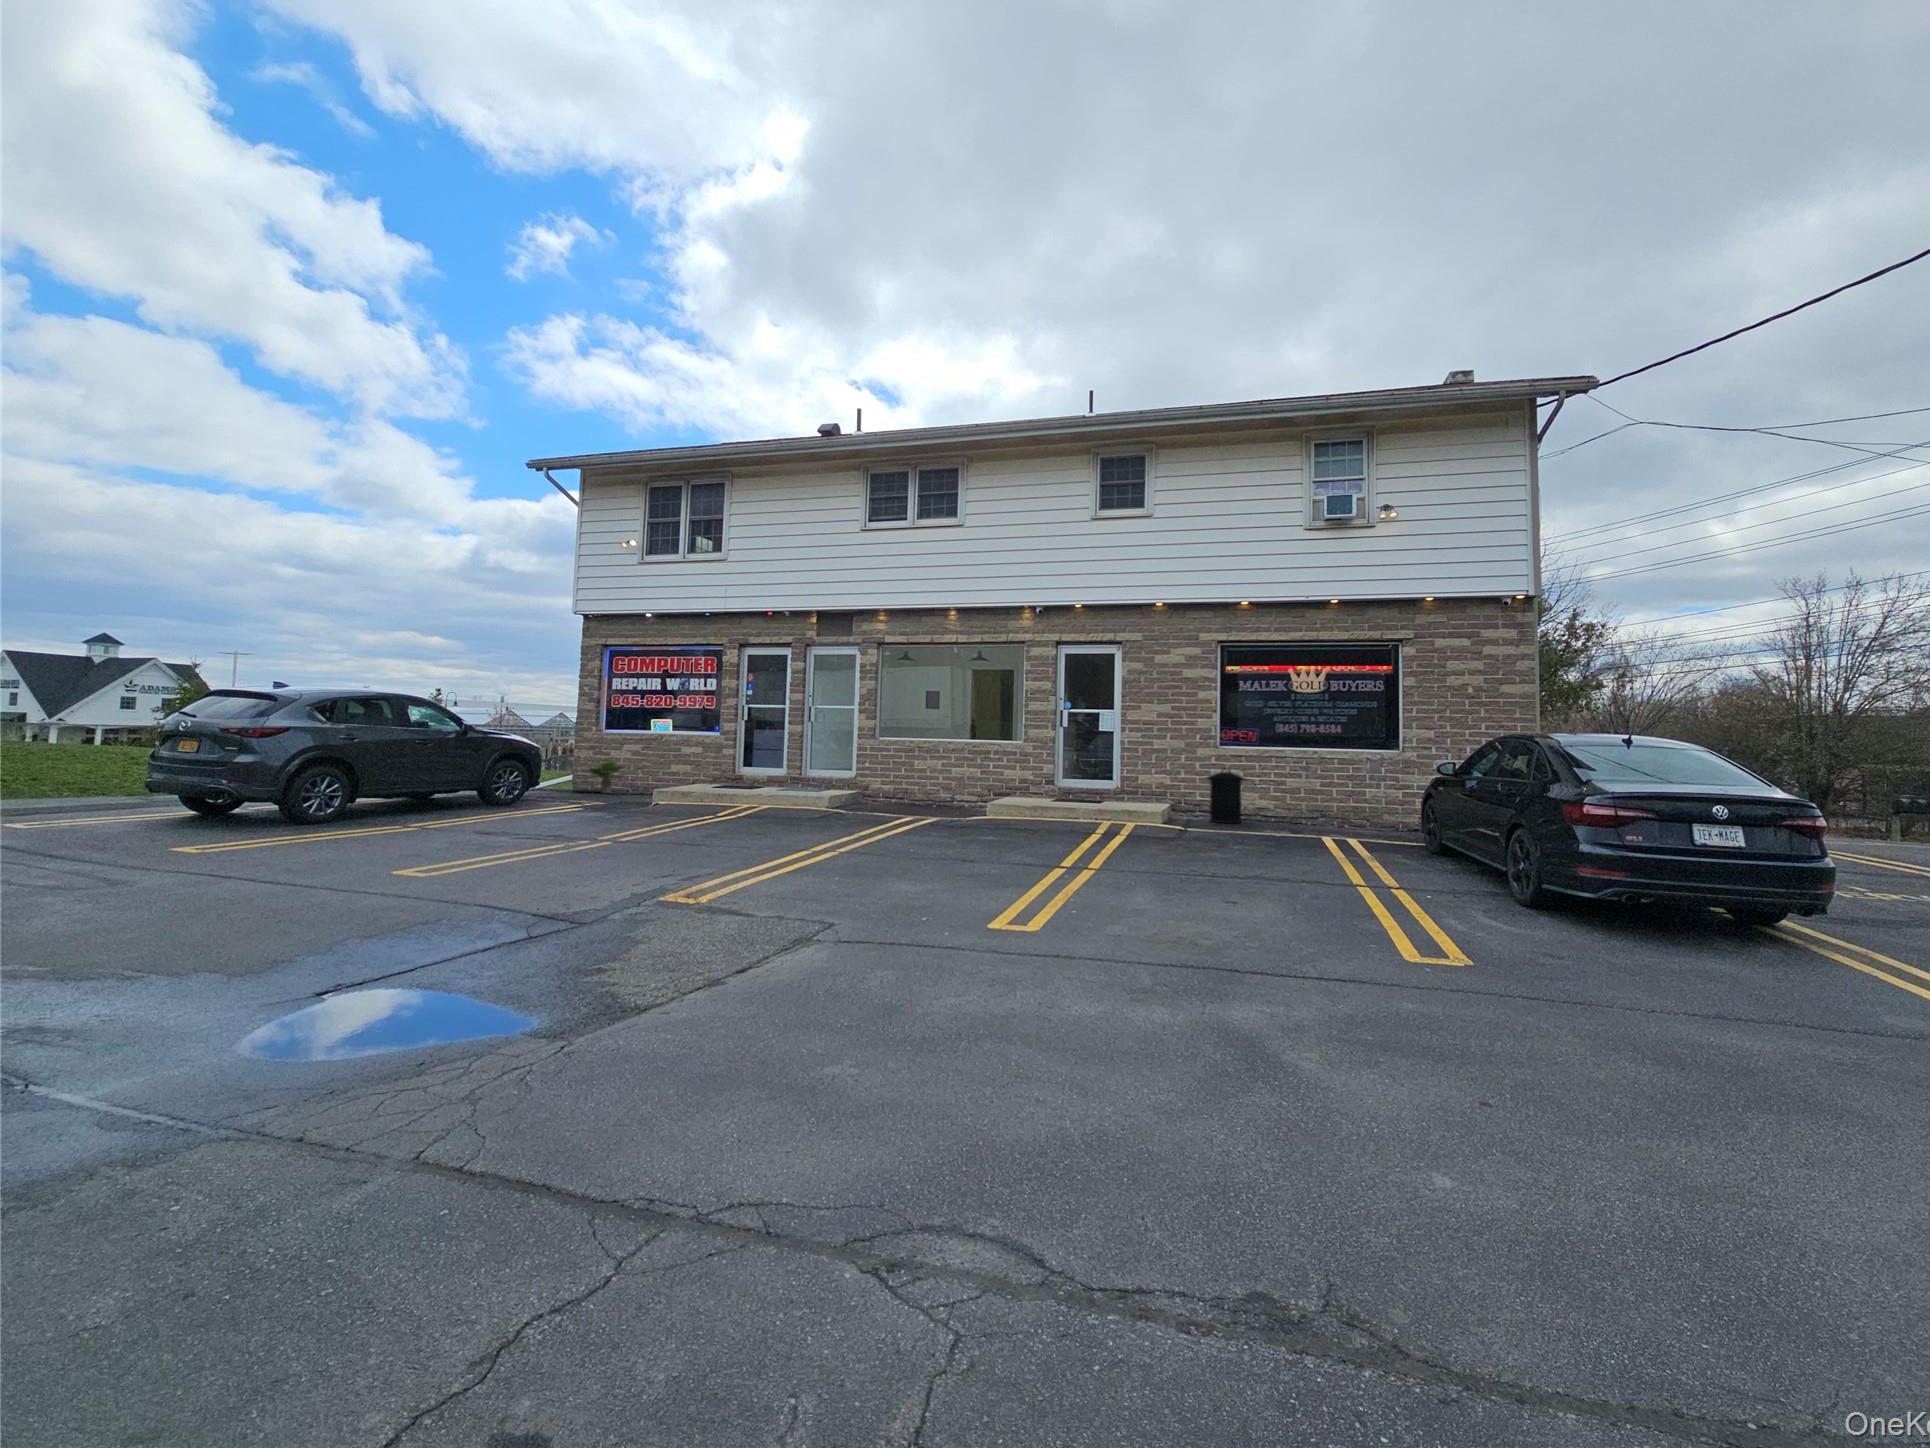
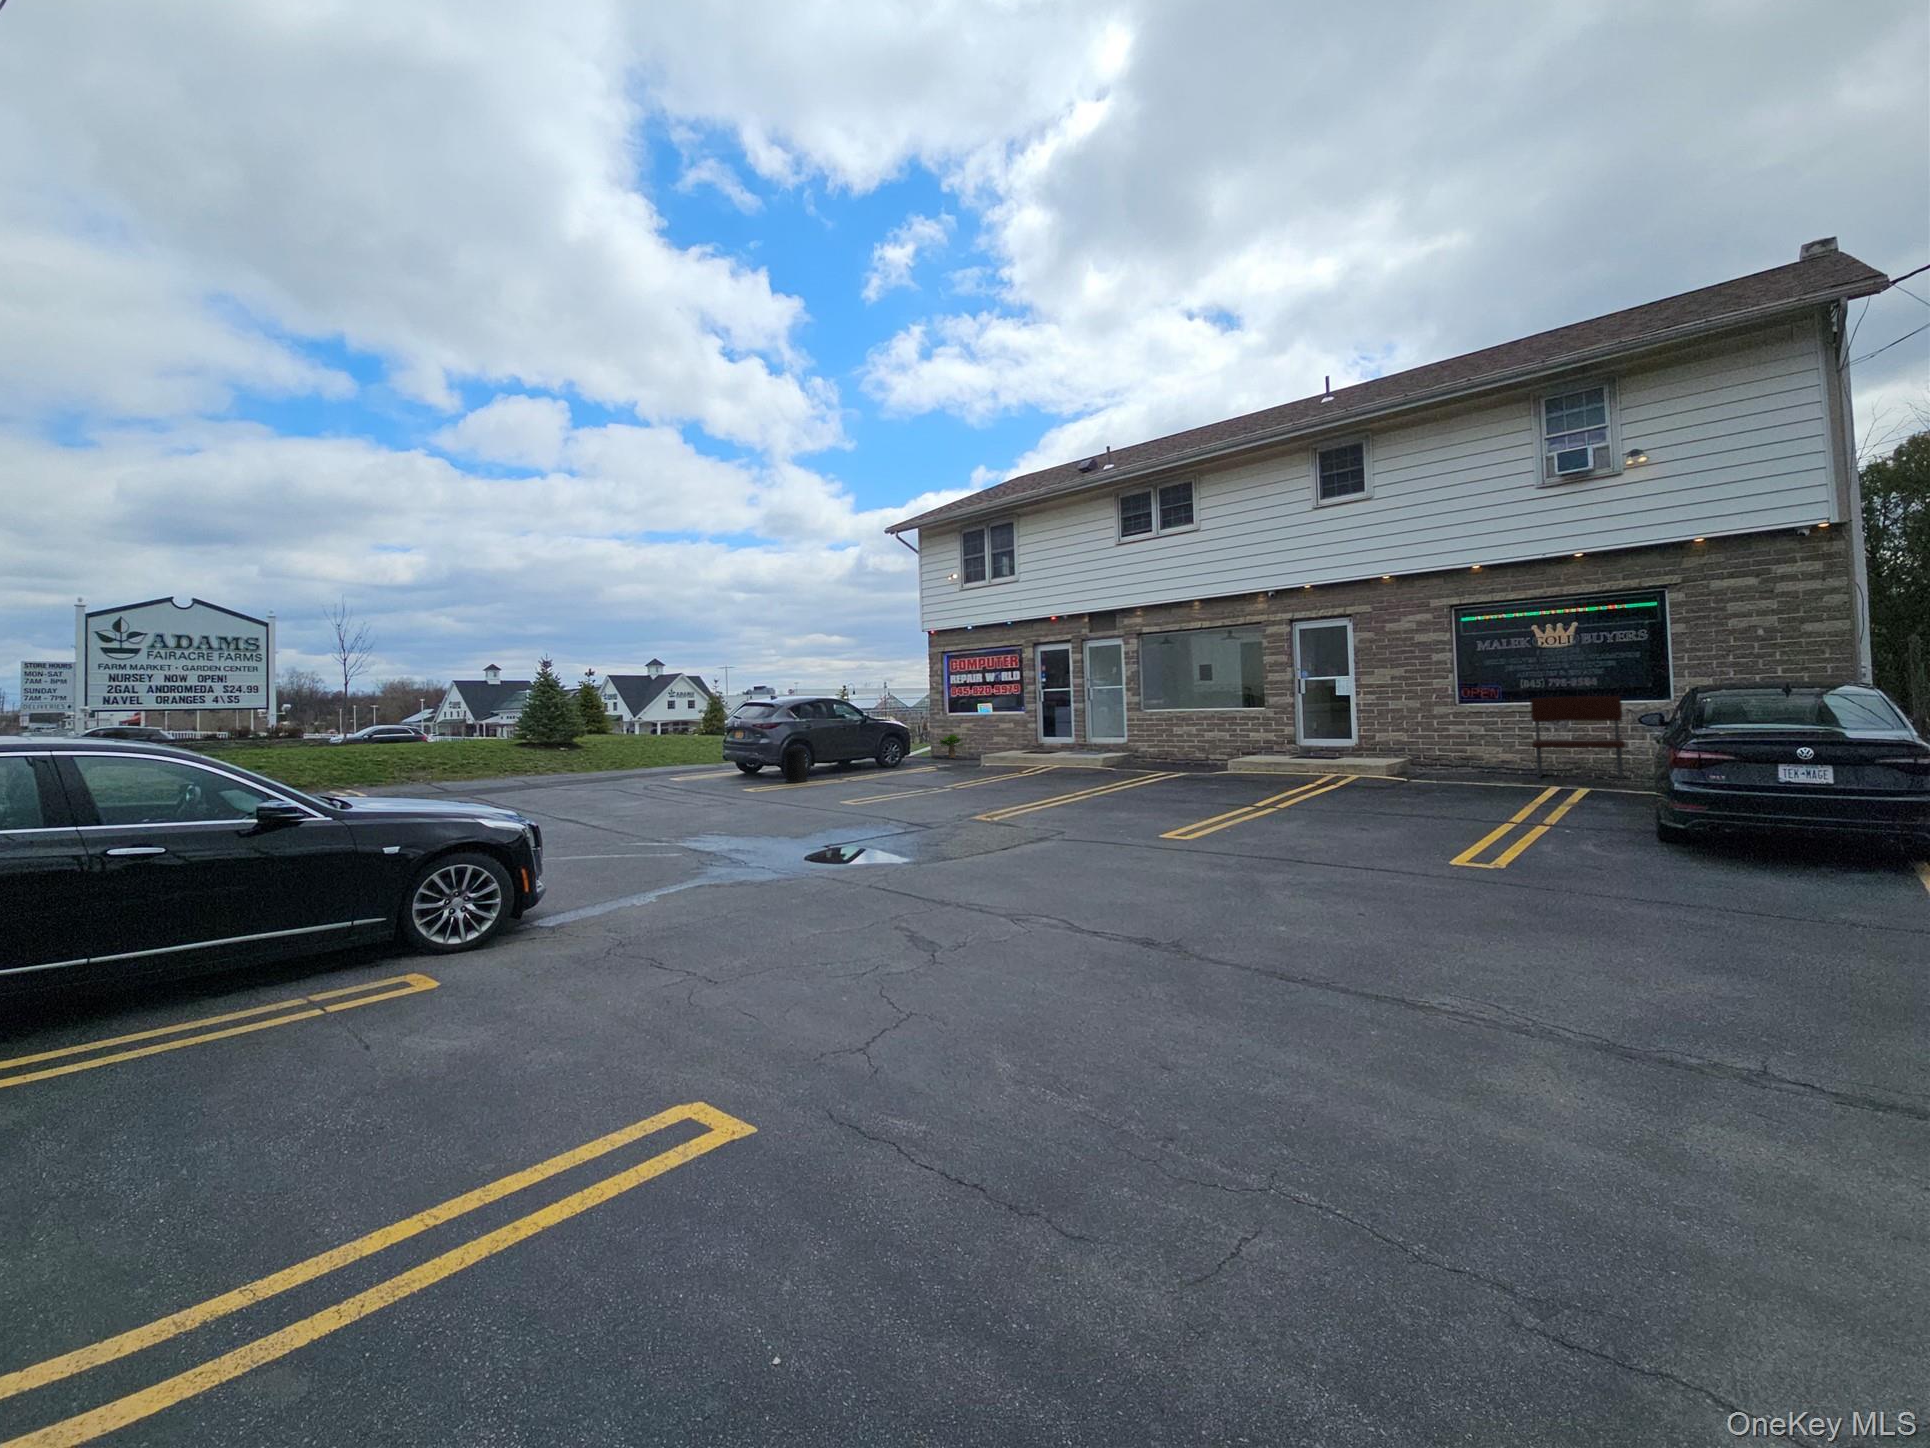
bench: none [1287,744,1369,830] -> present [1530,696,1625,779]
trash can: present [1207,769,1245,823] -> present [784,747,807,783]

